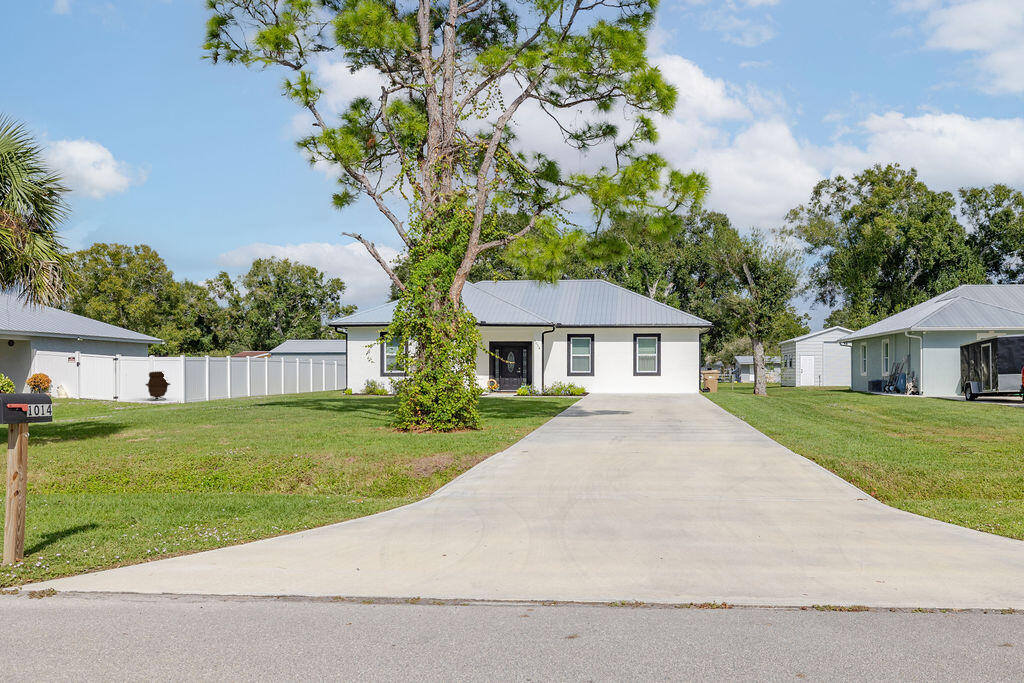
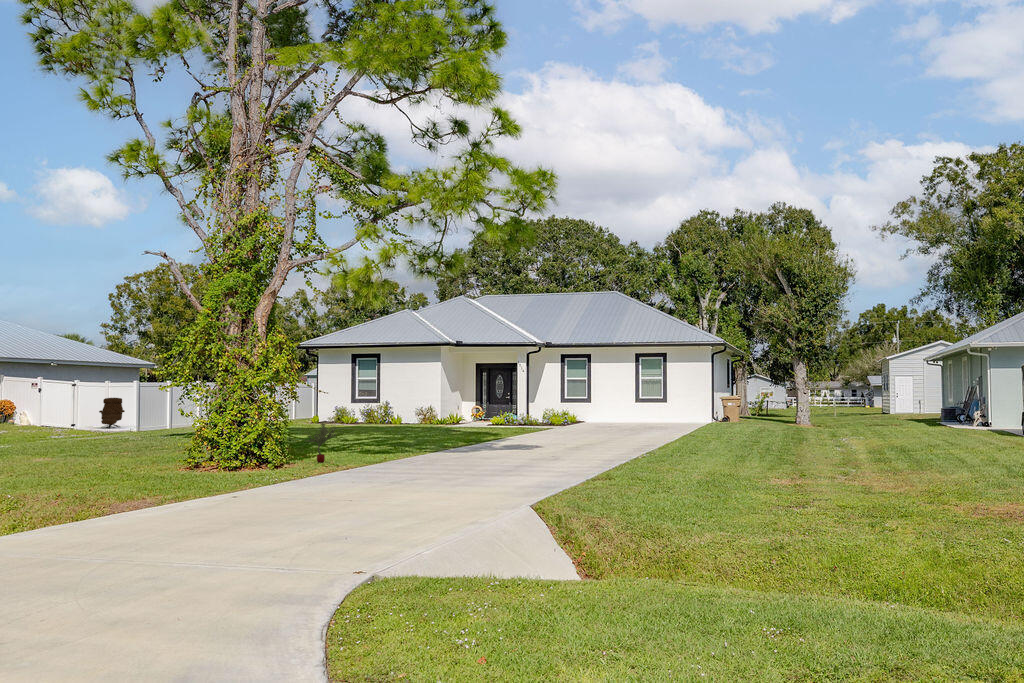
potted tree: none [452,395,480,437] -> present [306,422,336,463]

